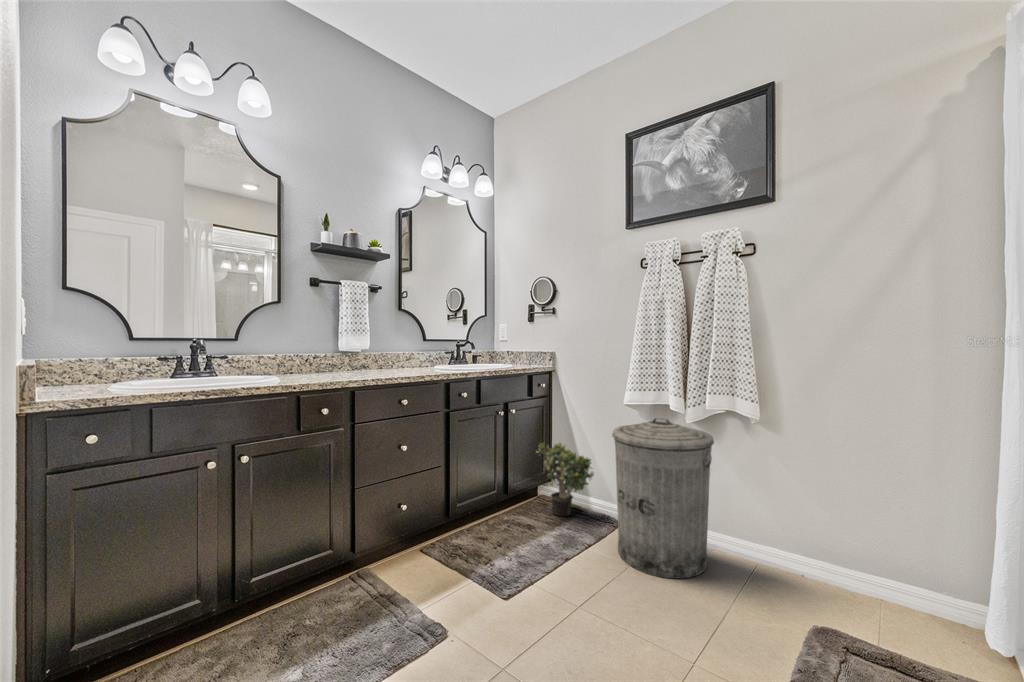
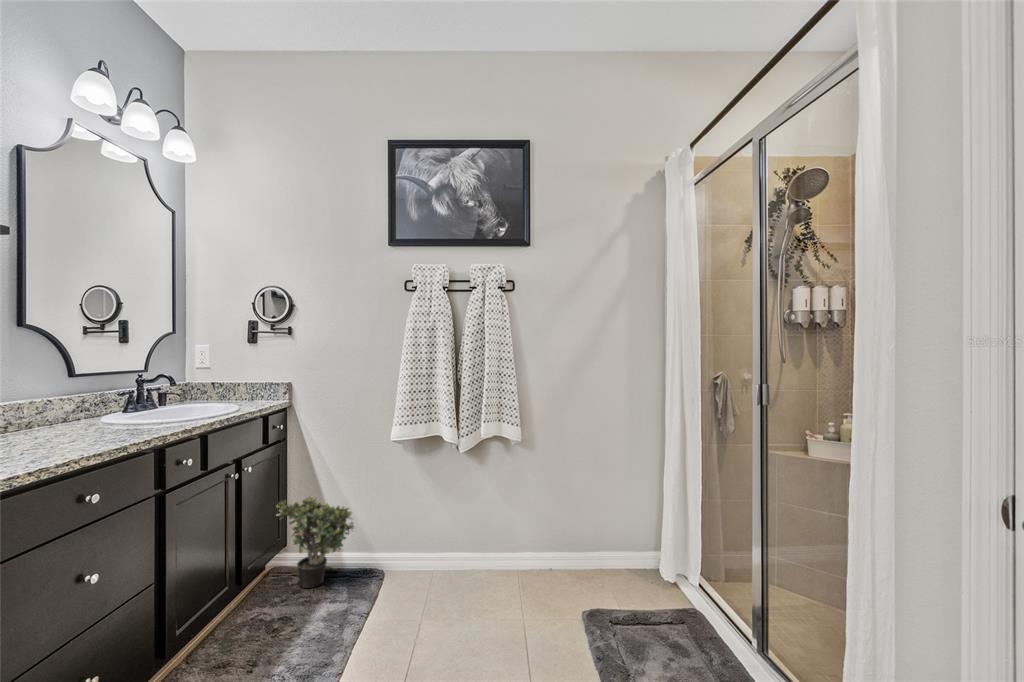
trash can: present [612,418,714,578] -> none [392,451,492,620]

